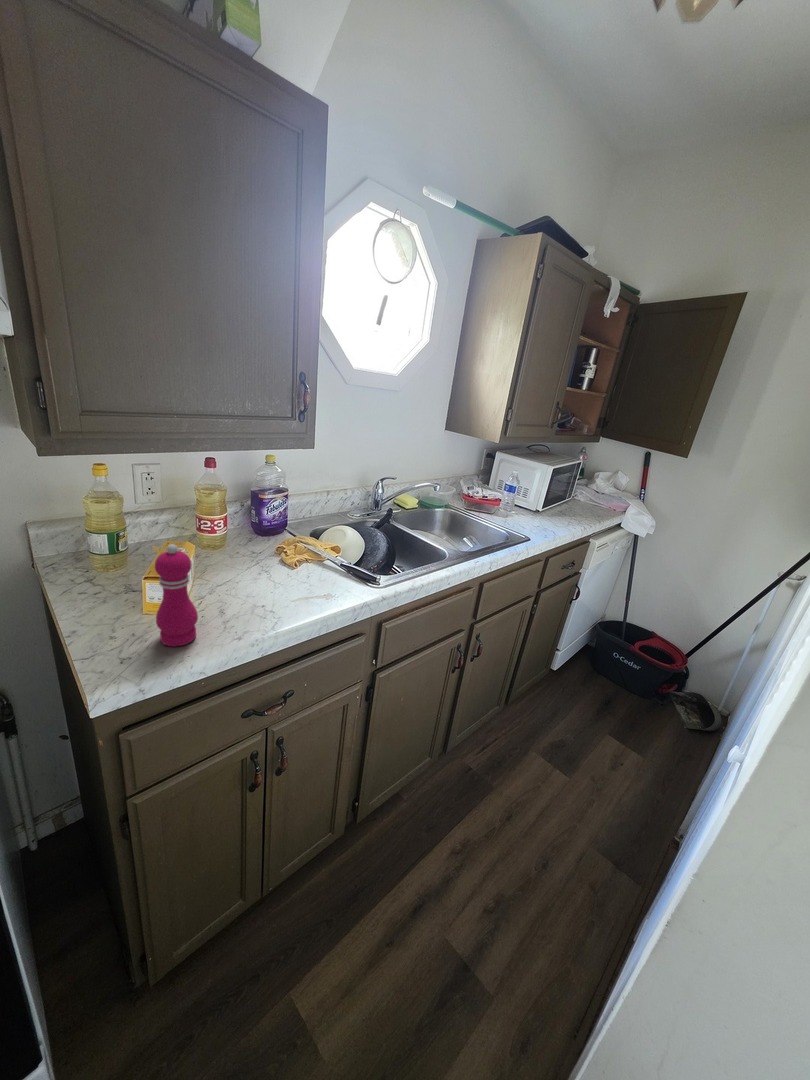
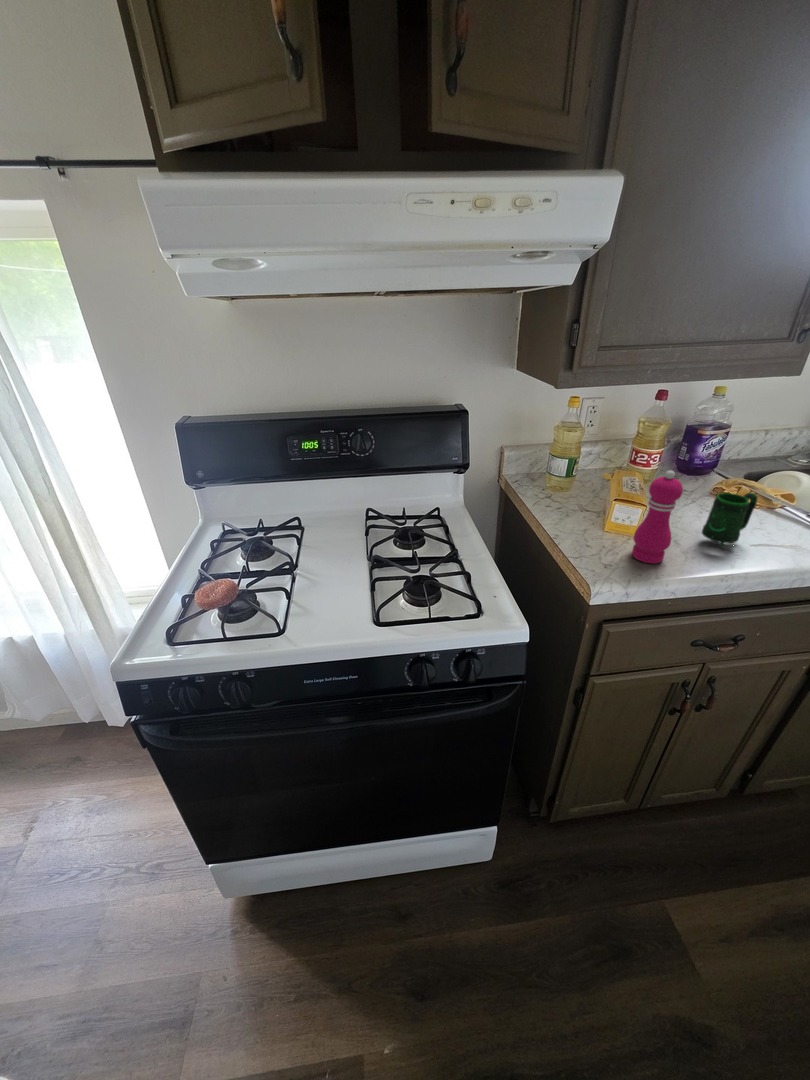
mug: none [242,554,285,616] -> present [702,493,757,545]

